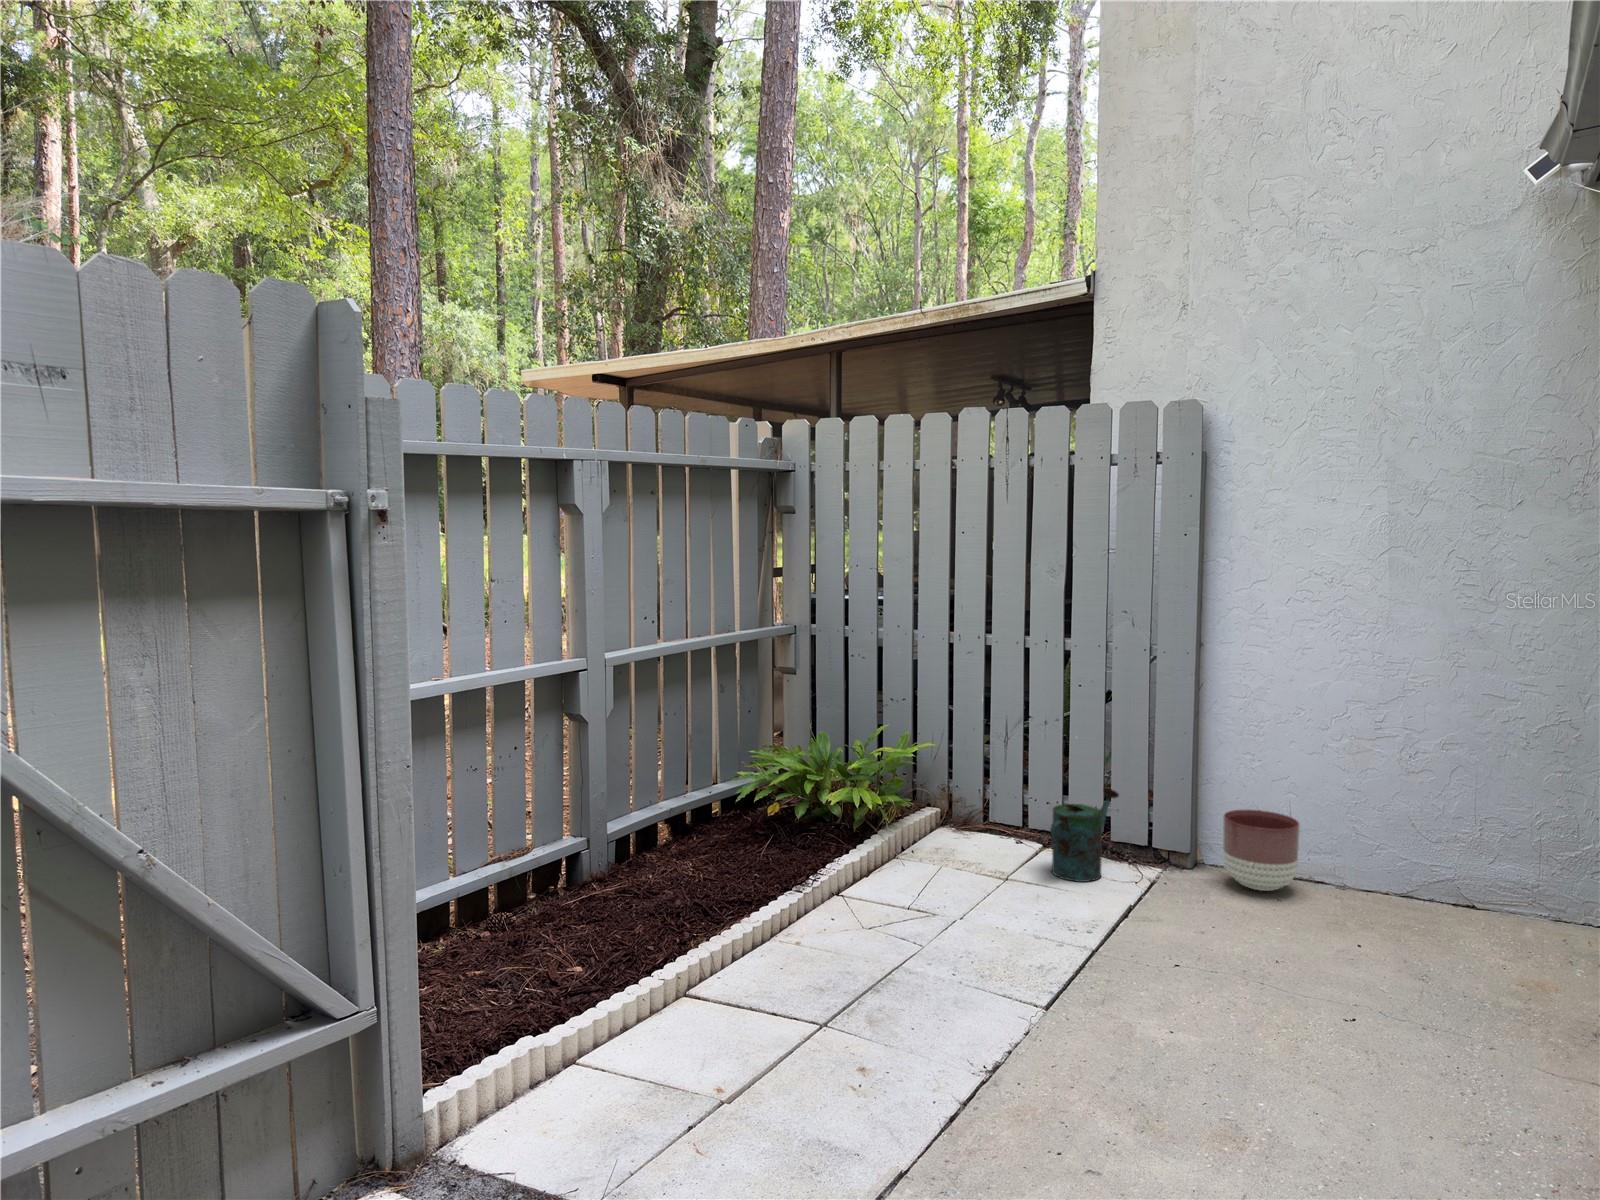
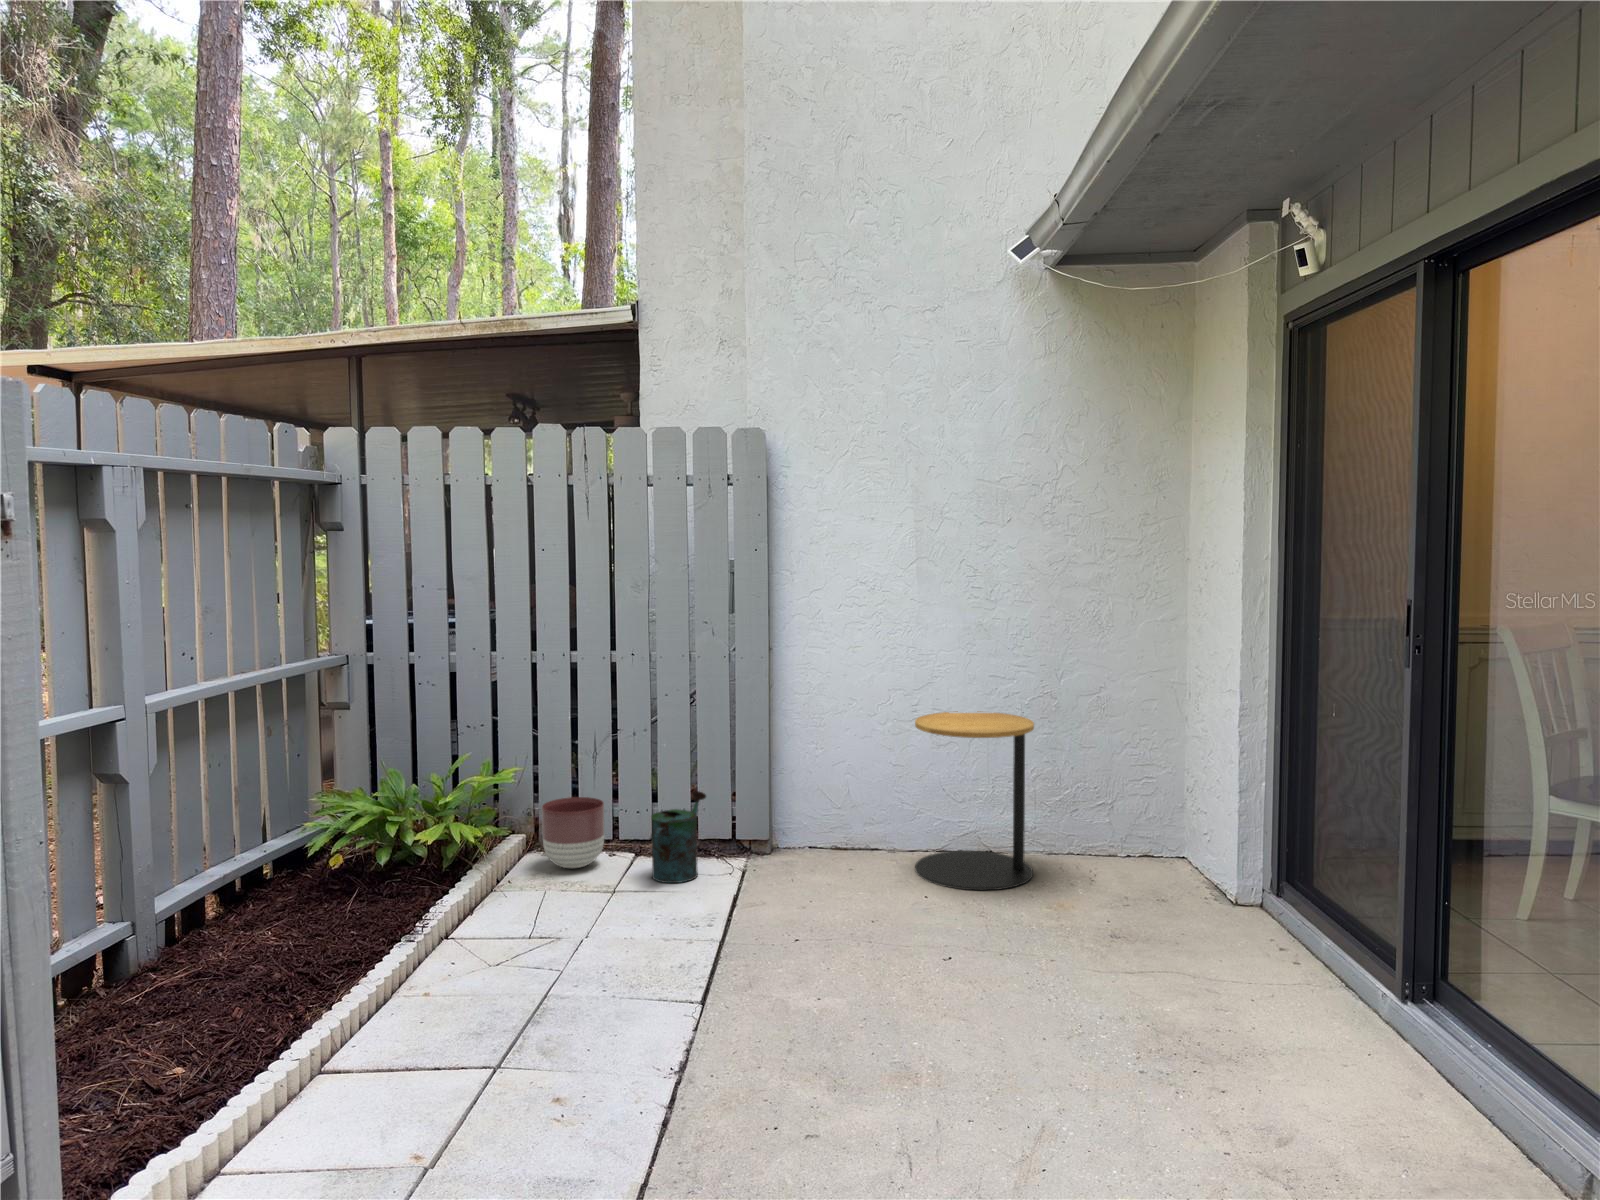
side table: none [1371,732,1557,965] -> present [915,711,1034,890]
planter: present [1223,810,1300,891] -> present [542,797,604,868]

